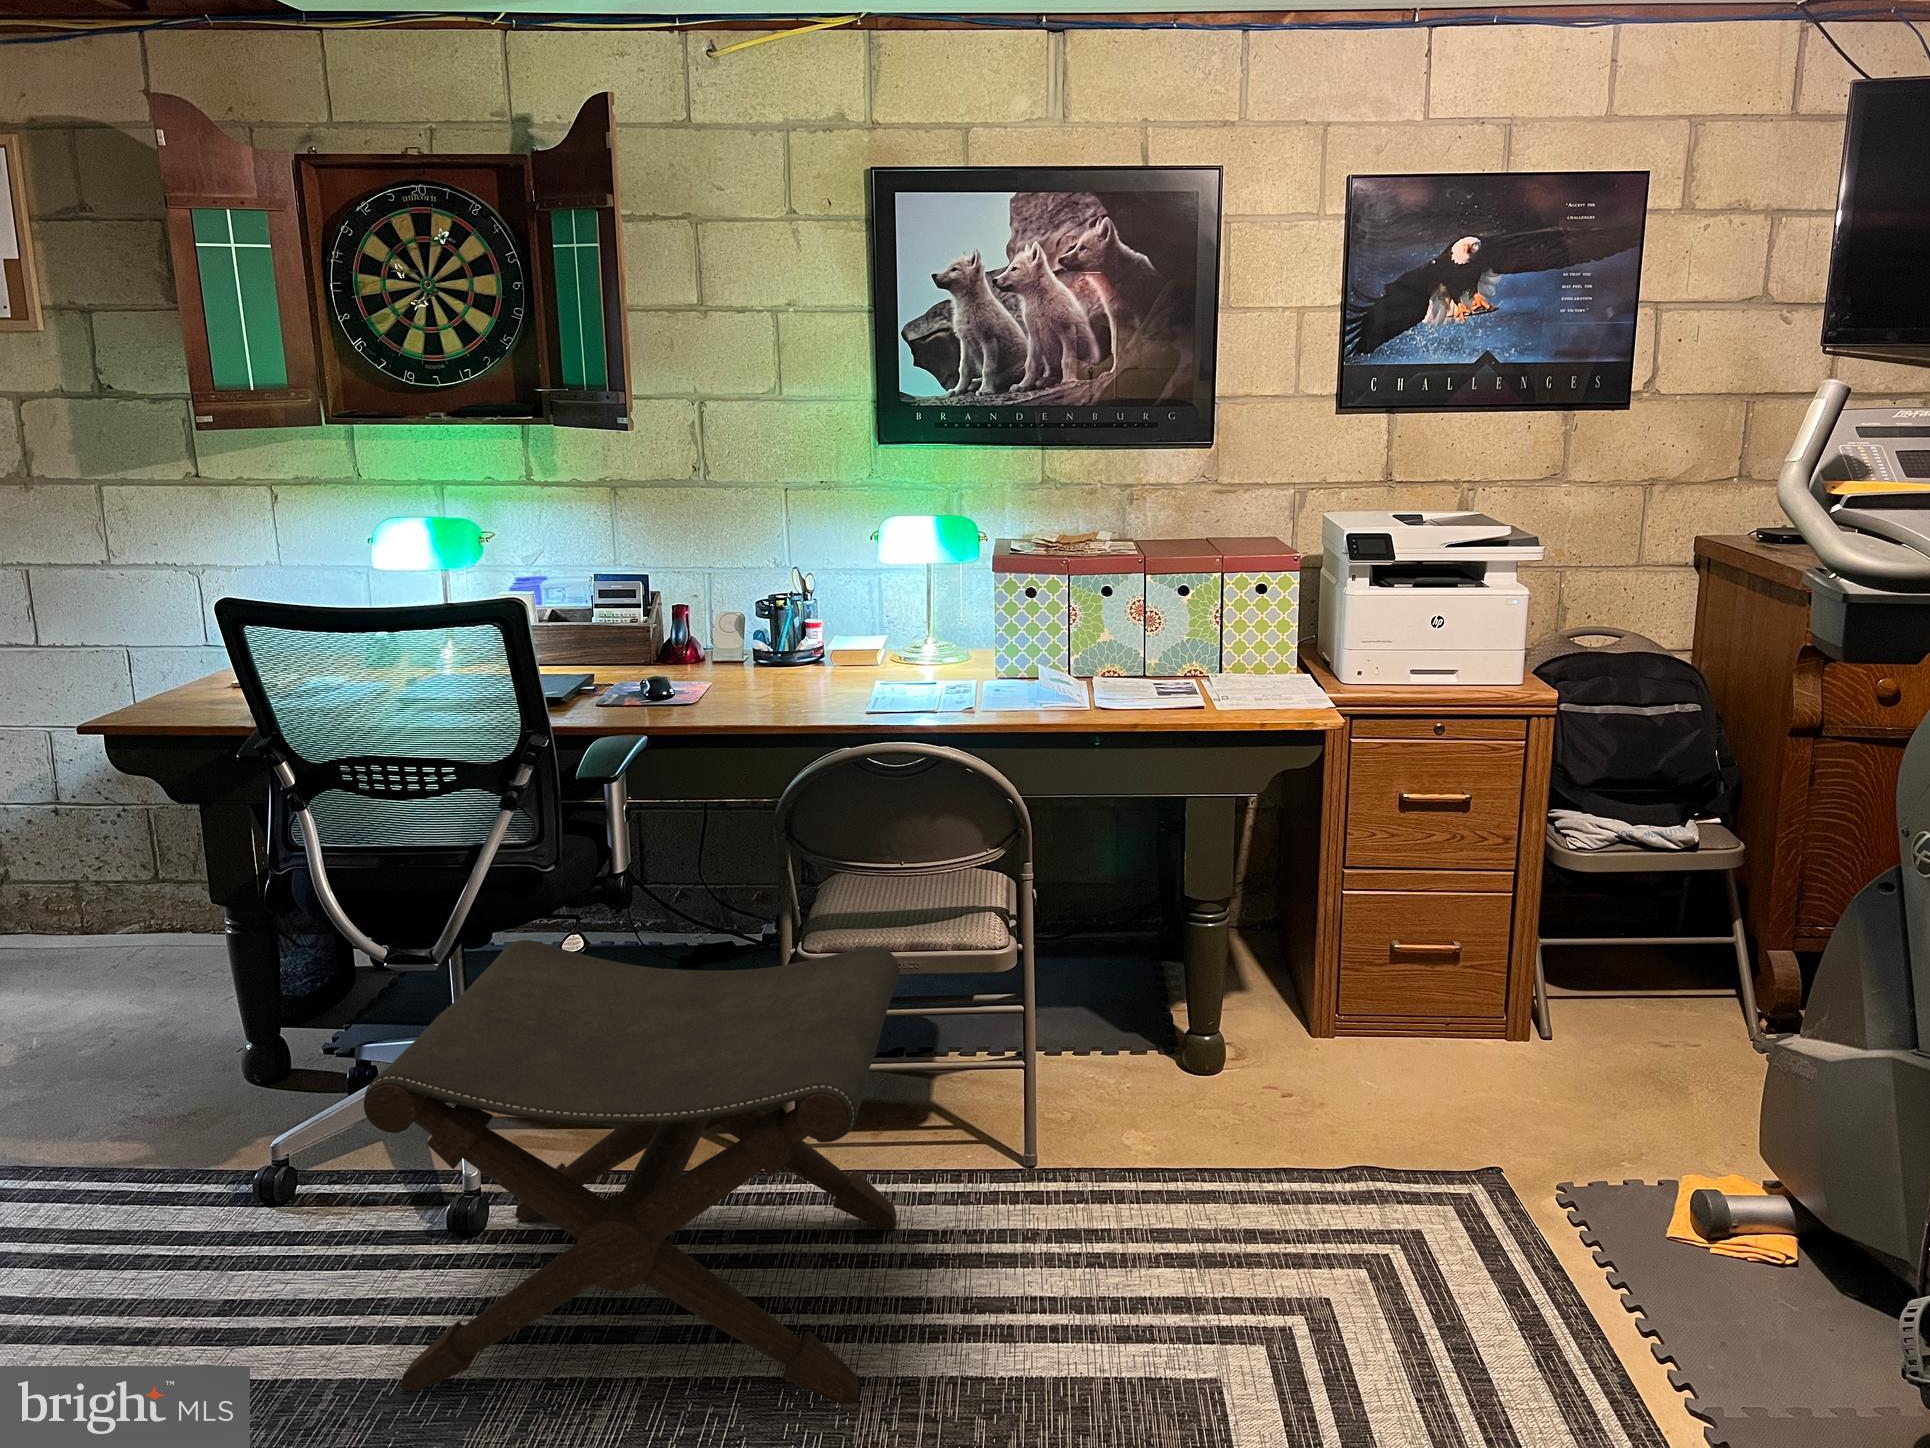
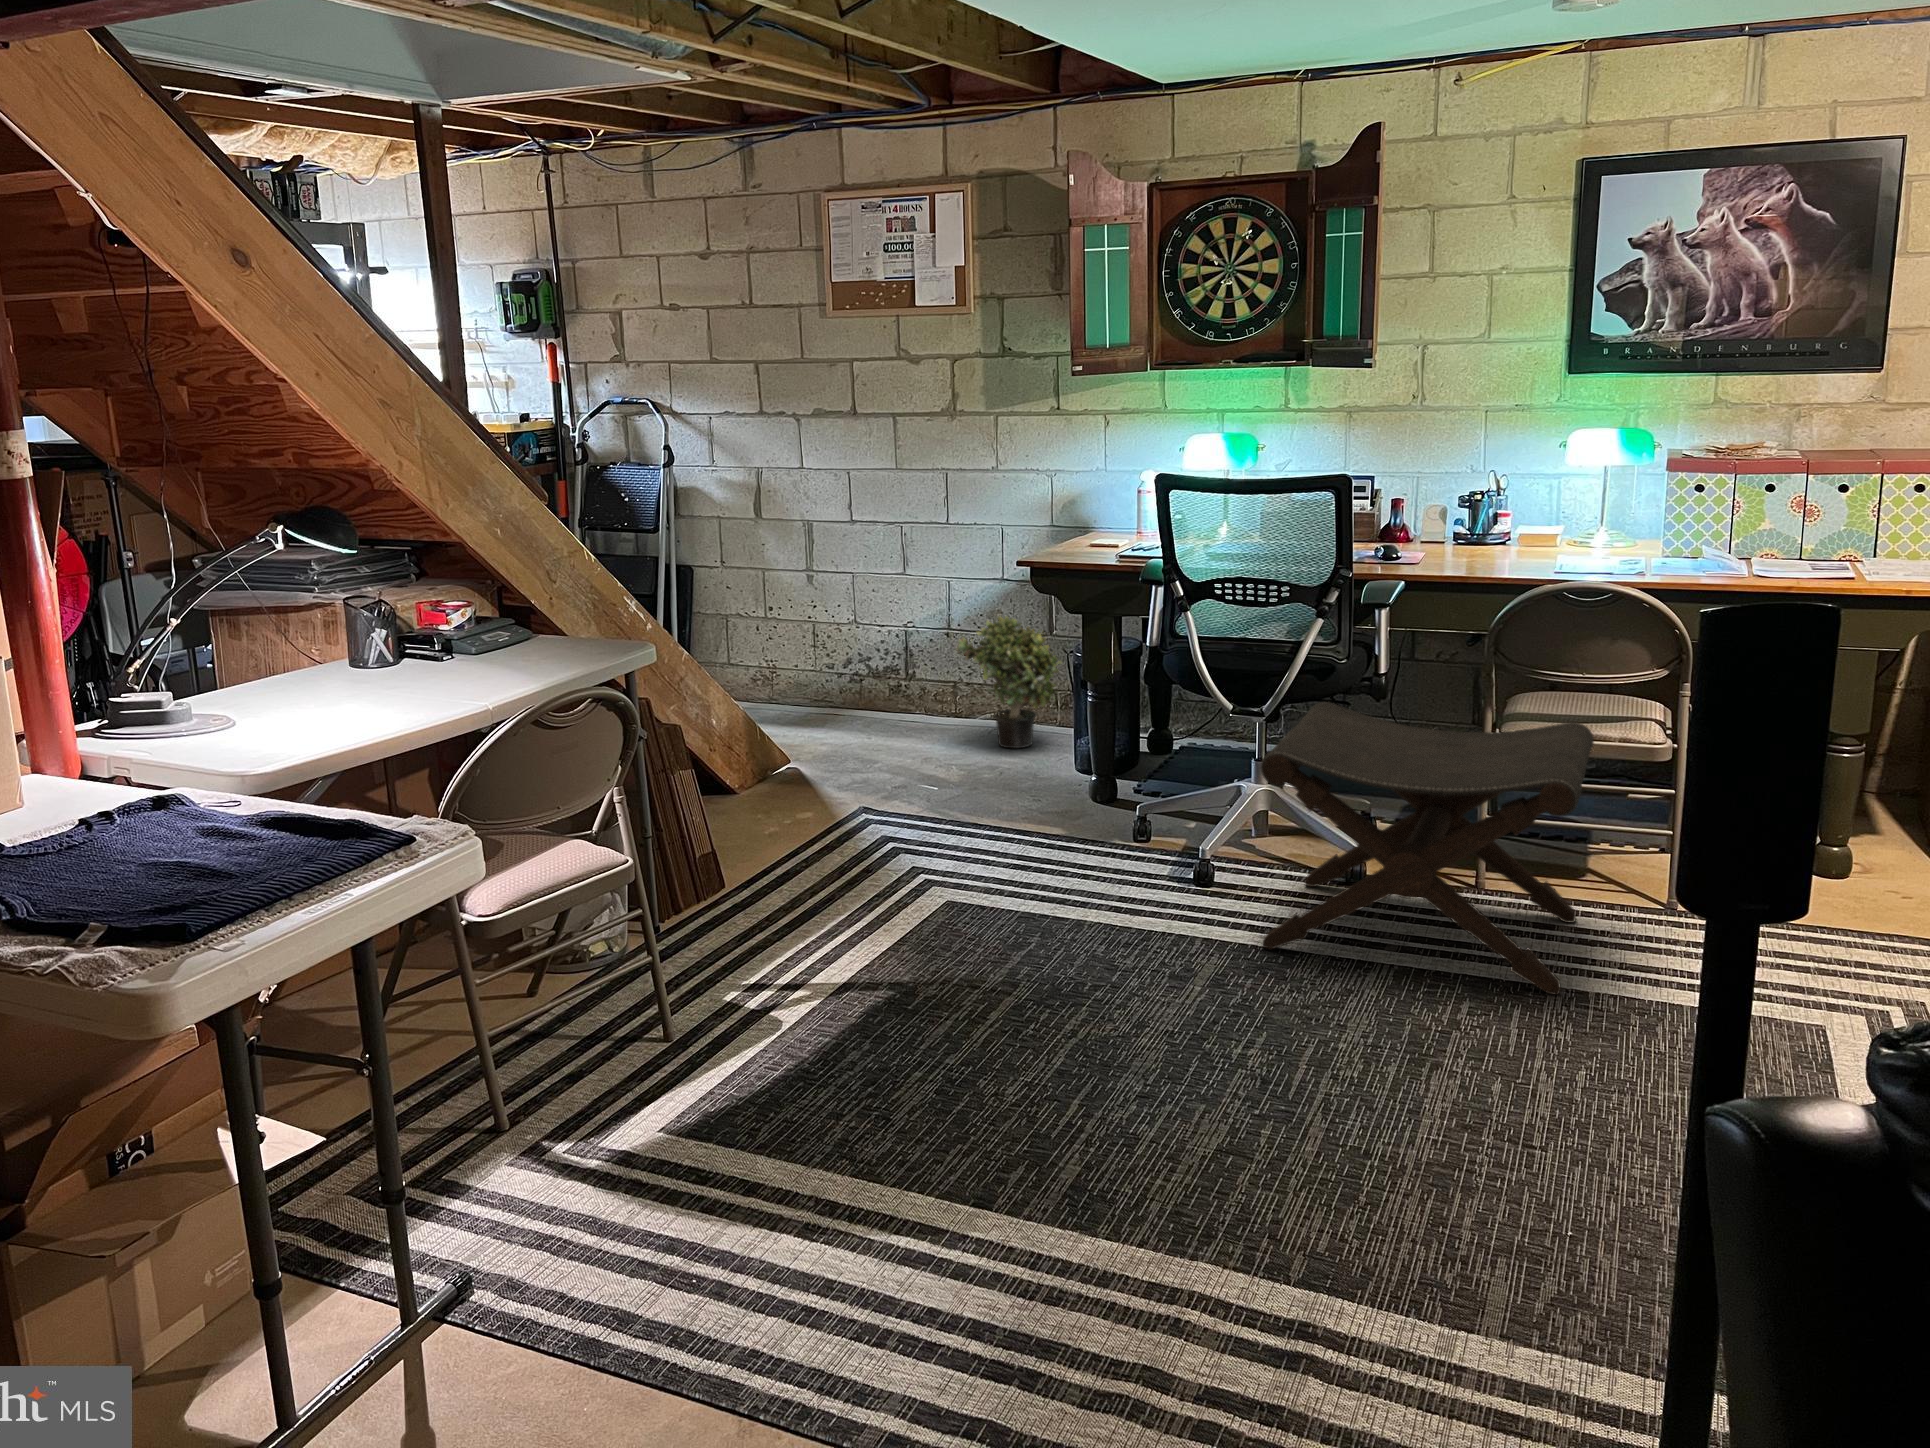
potted plant: none [31,784,218,985] -> present [957,617,1062,748]

